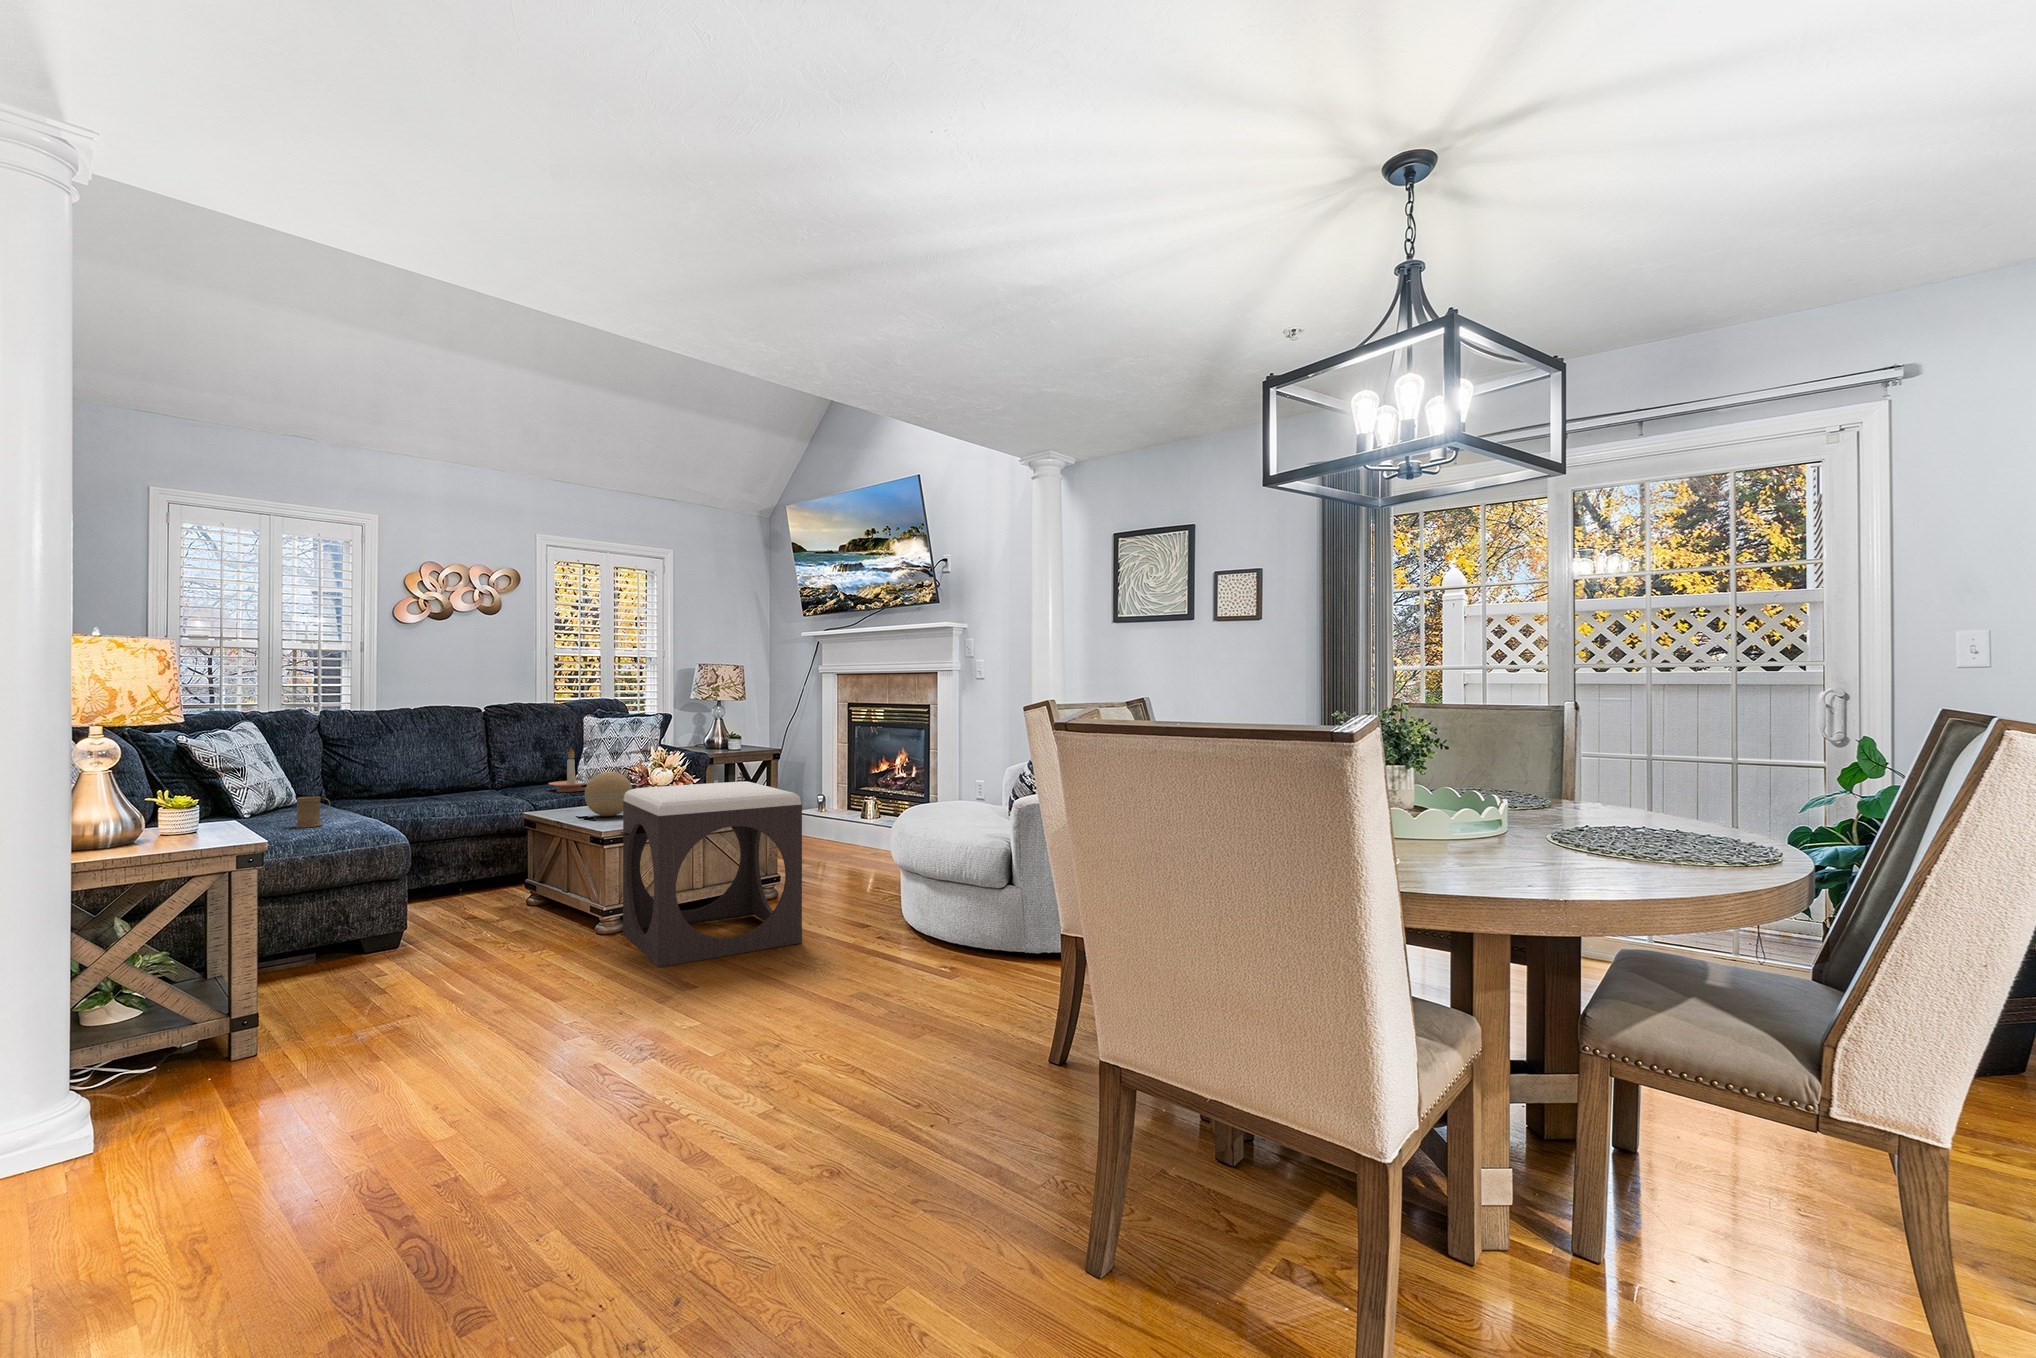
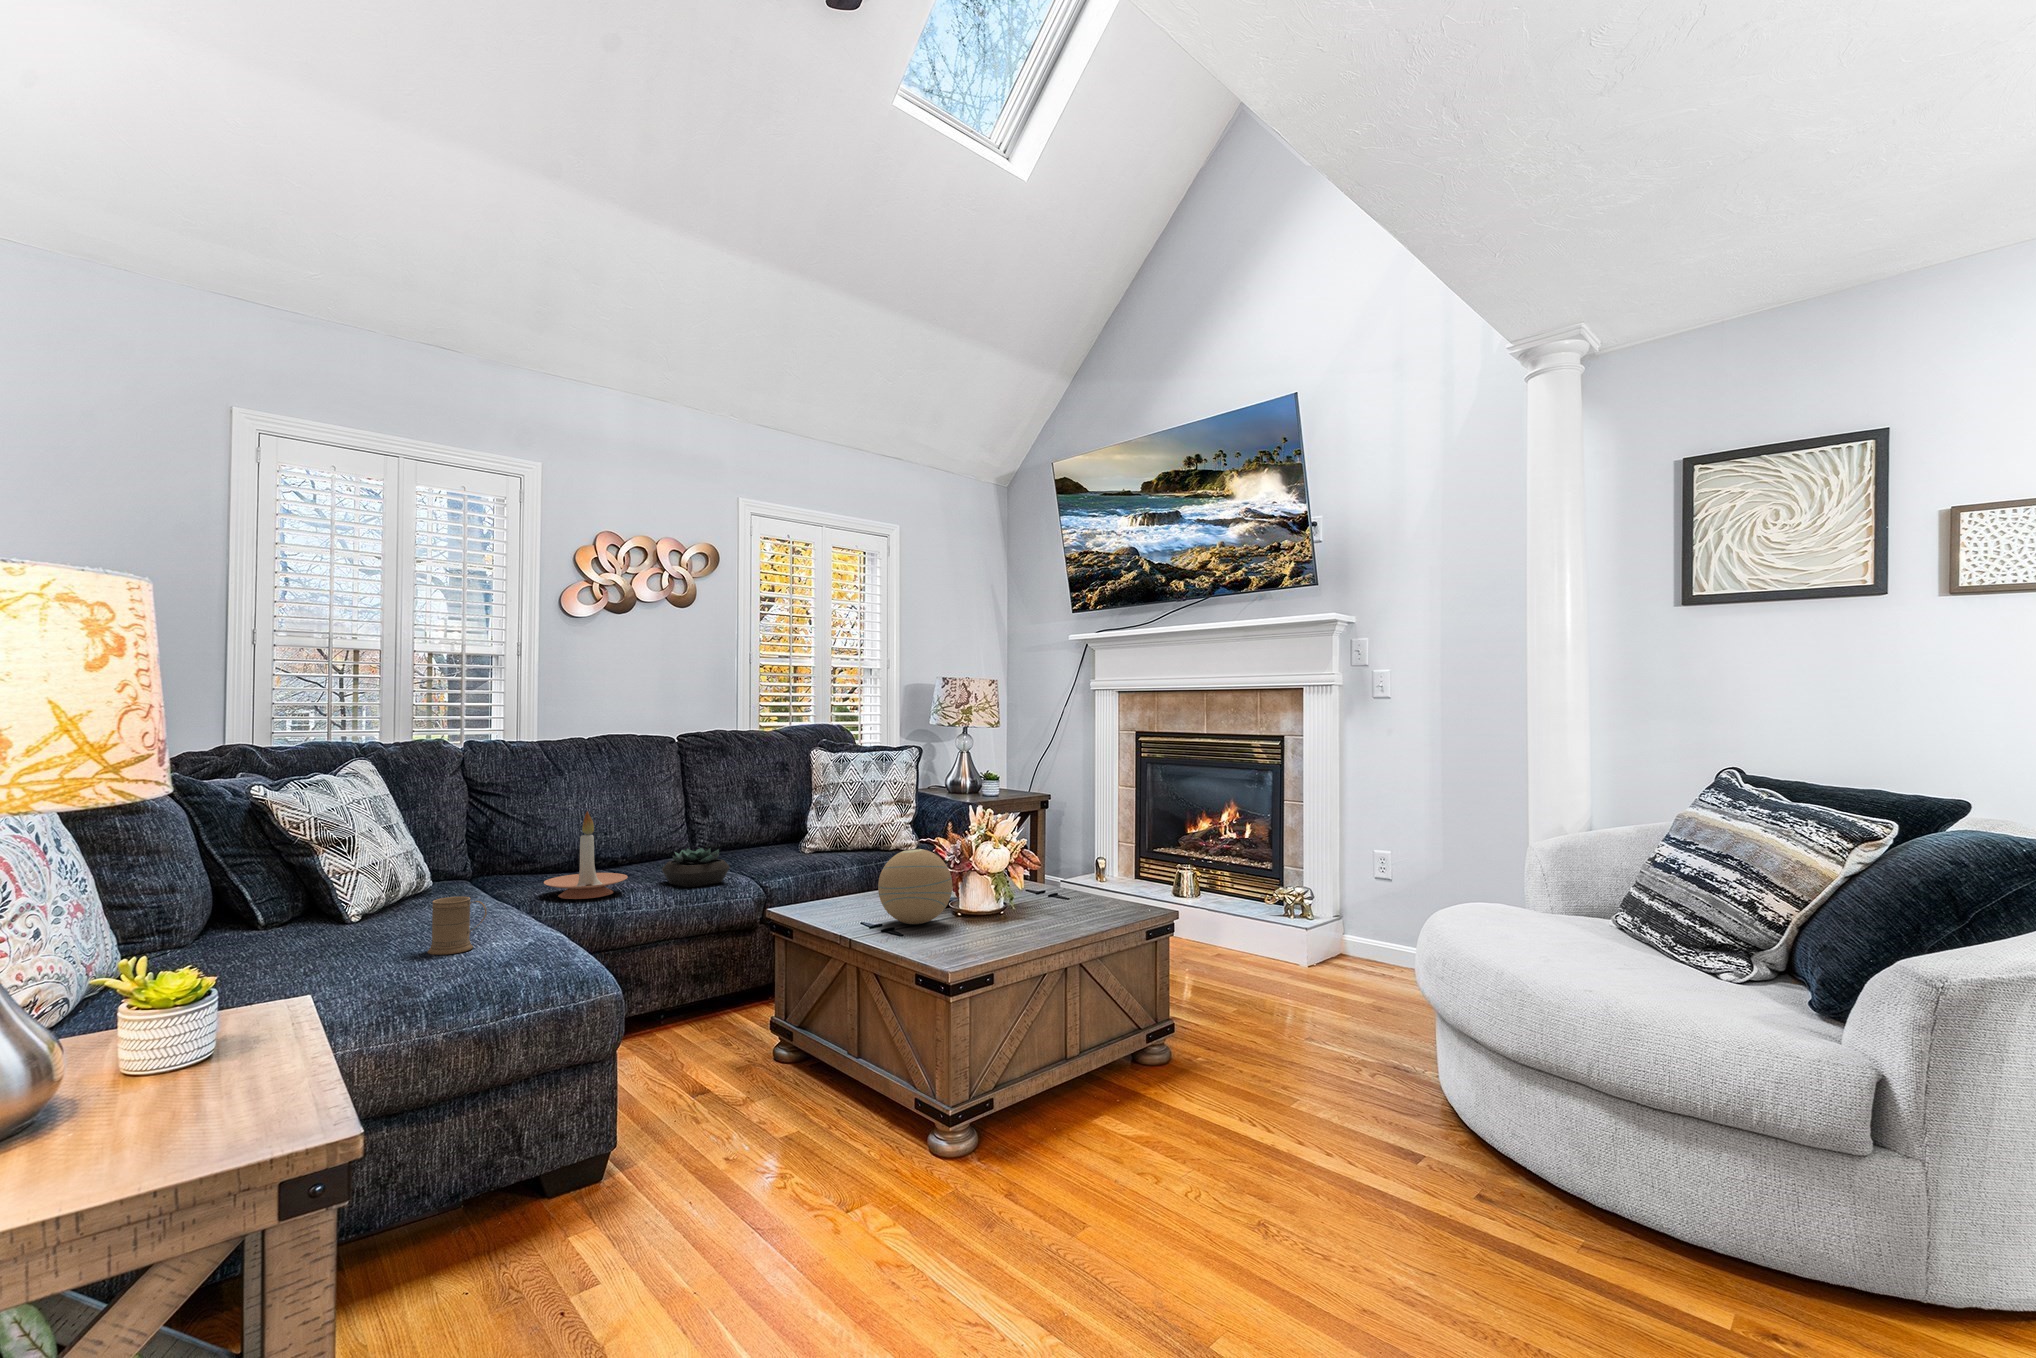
candle holder: present [548,747,588,792] -> present [544,811,628,899]
succulent plant: none [459,779,507,803] -> present [662,848,730,887]
footstool: present [623,781,802,967] -> none [983,876,1347,1292]

